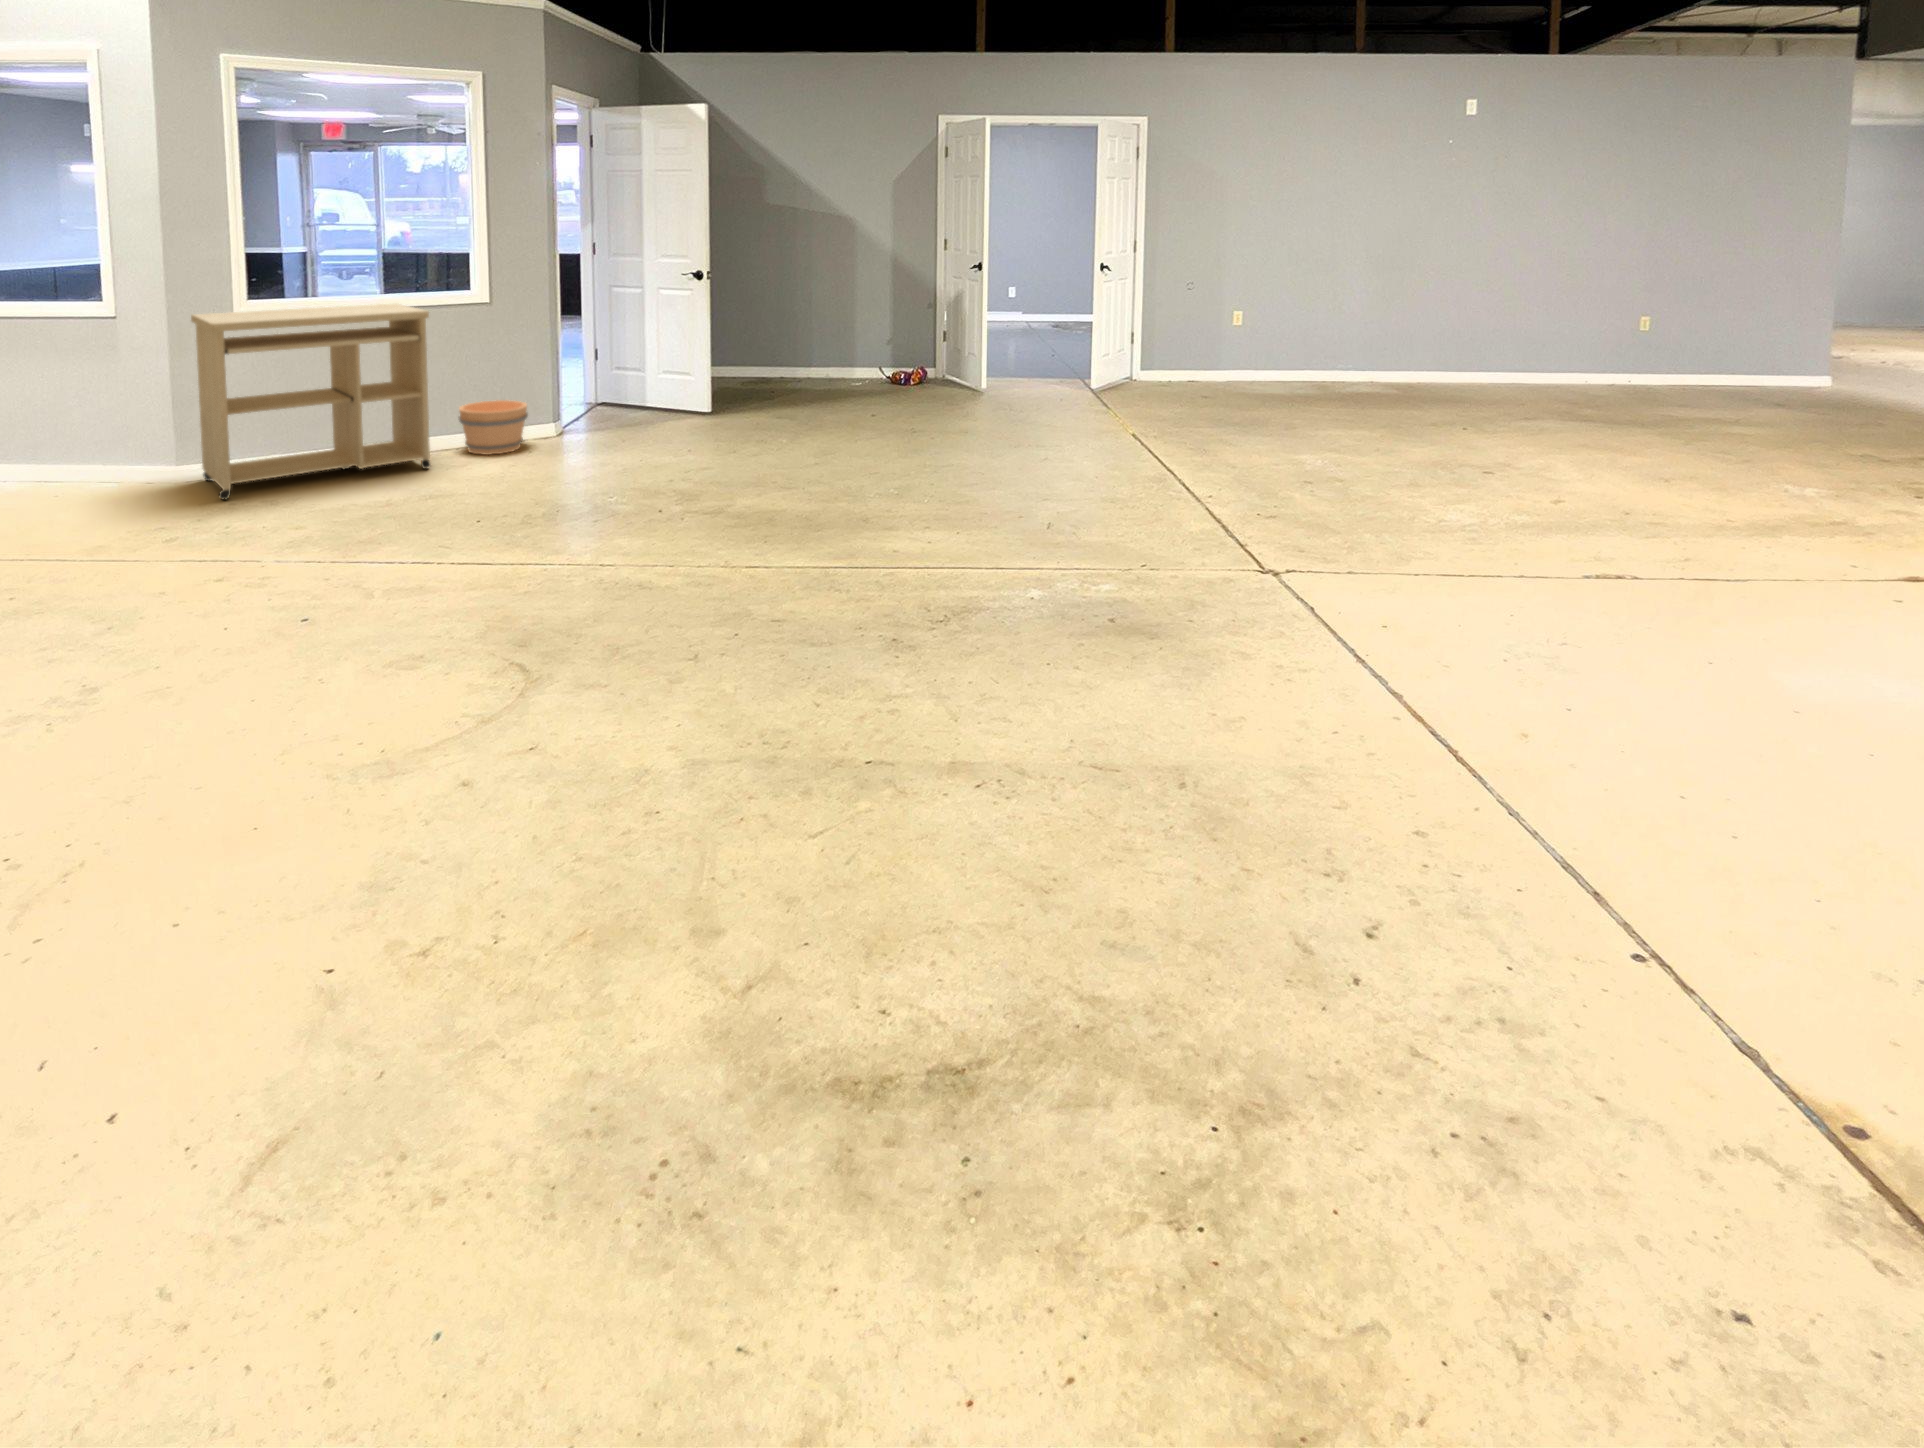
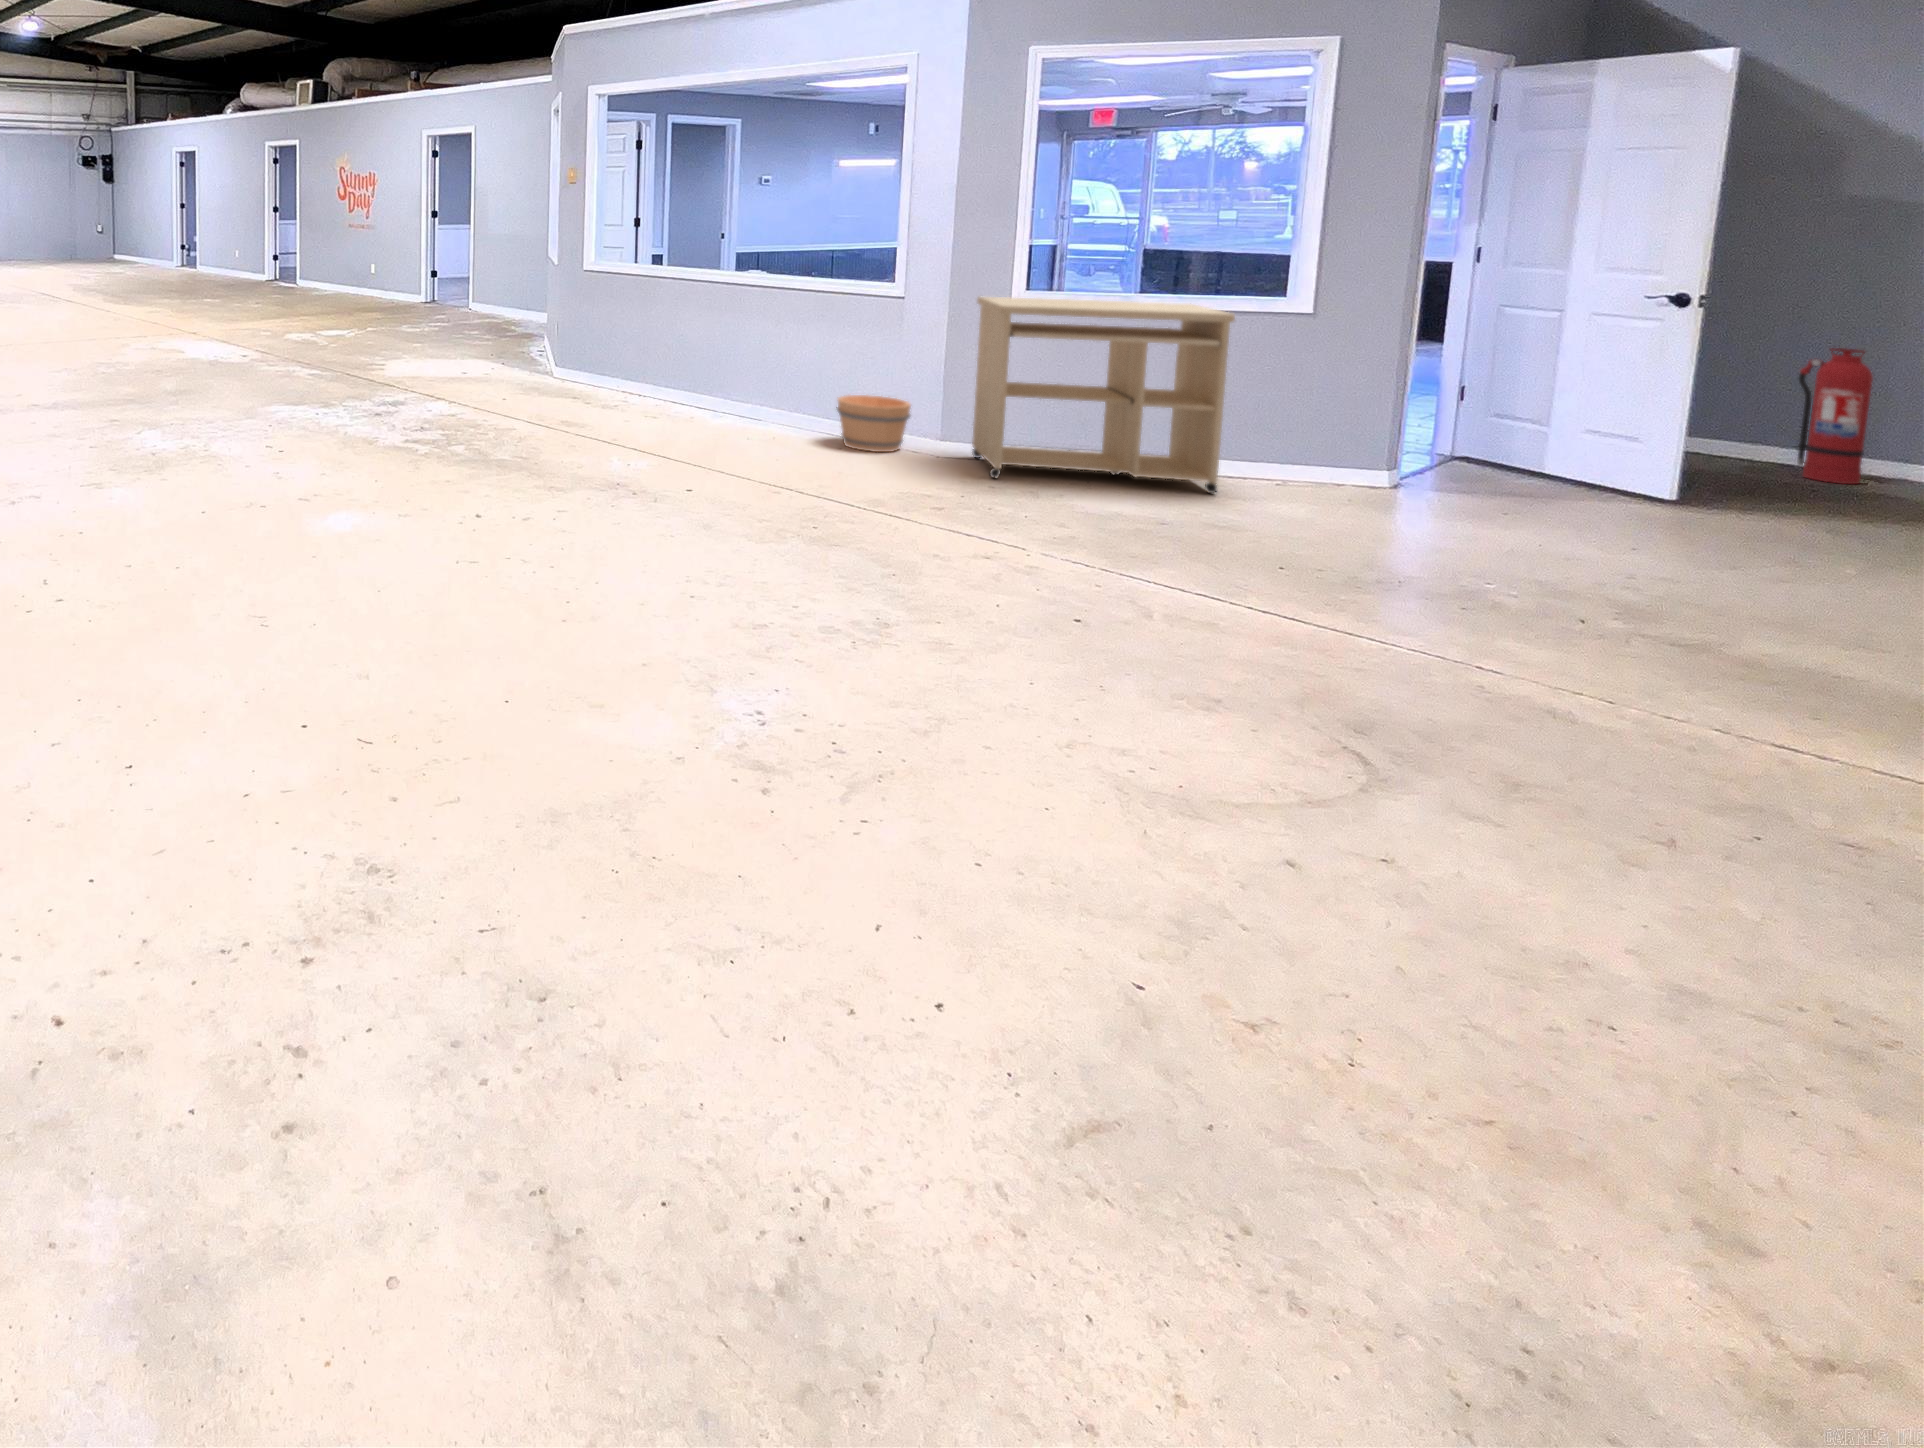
fire extinguisher: none [757,296,786,378] -> present [1797,348,1873,484]
bucket: present [459,400,528,455] -> present [836,395,911,452]

